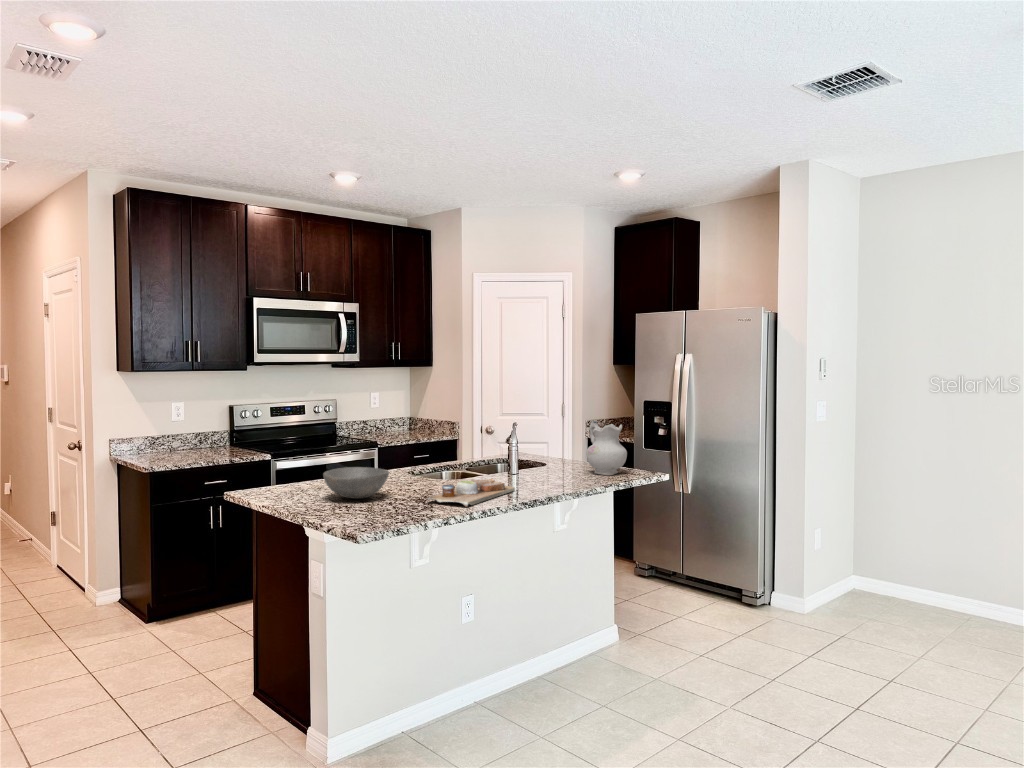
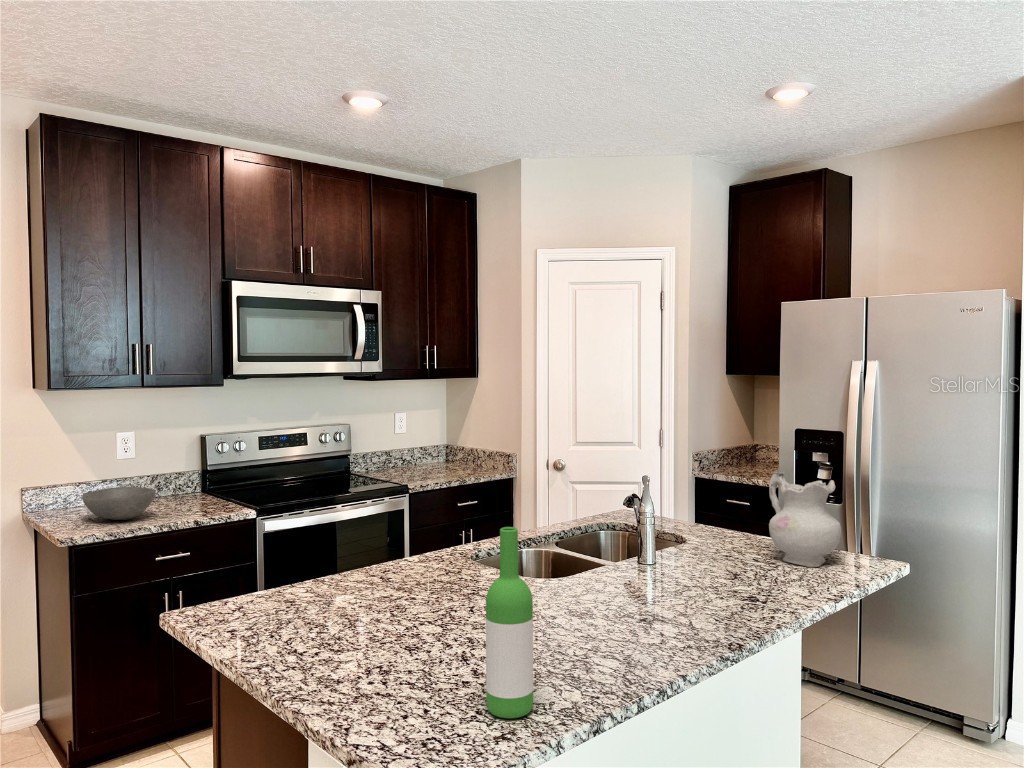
wine bottle: none [394,430,416,517] -> present [486,527,533,718]
bowl: present [323,467,389,499] -> present [82,487,156,520]
cutting board: present [428,479,515,507] -> none [536,588,685,675]

